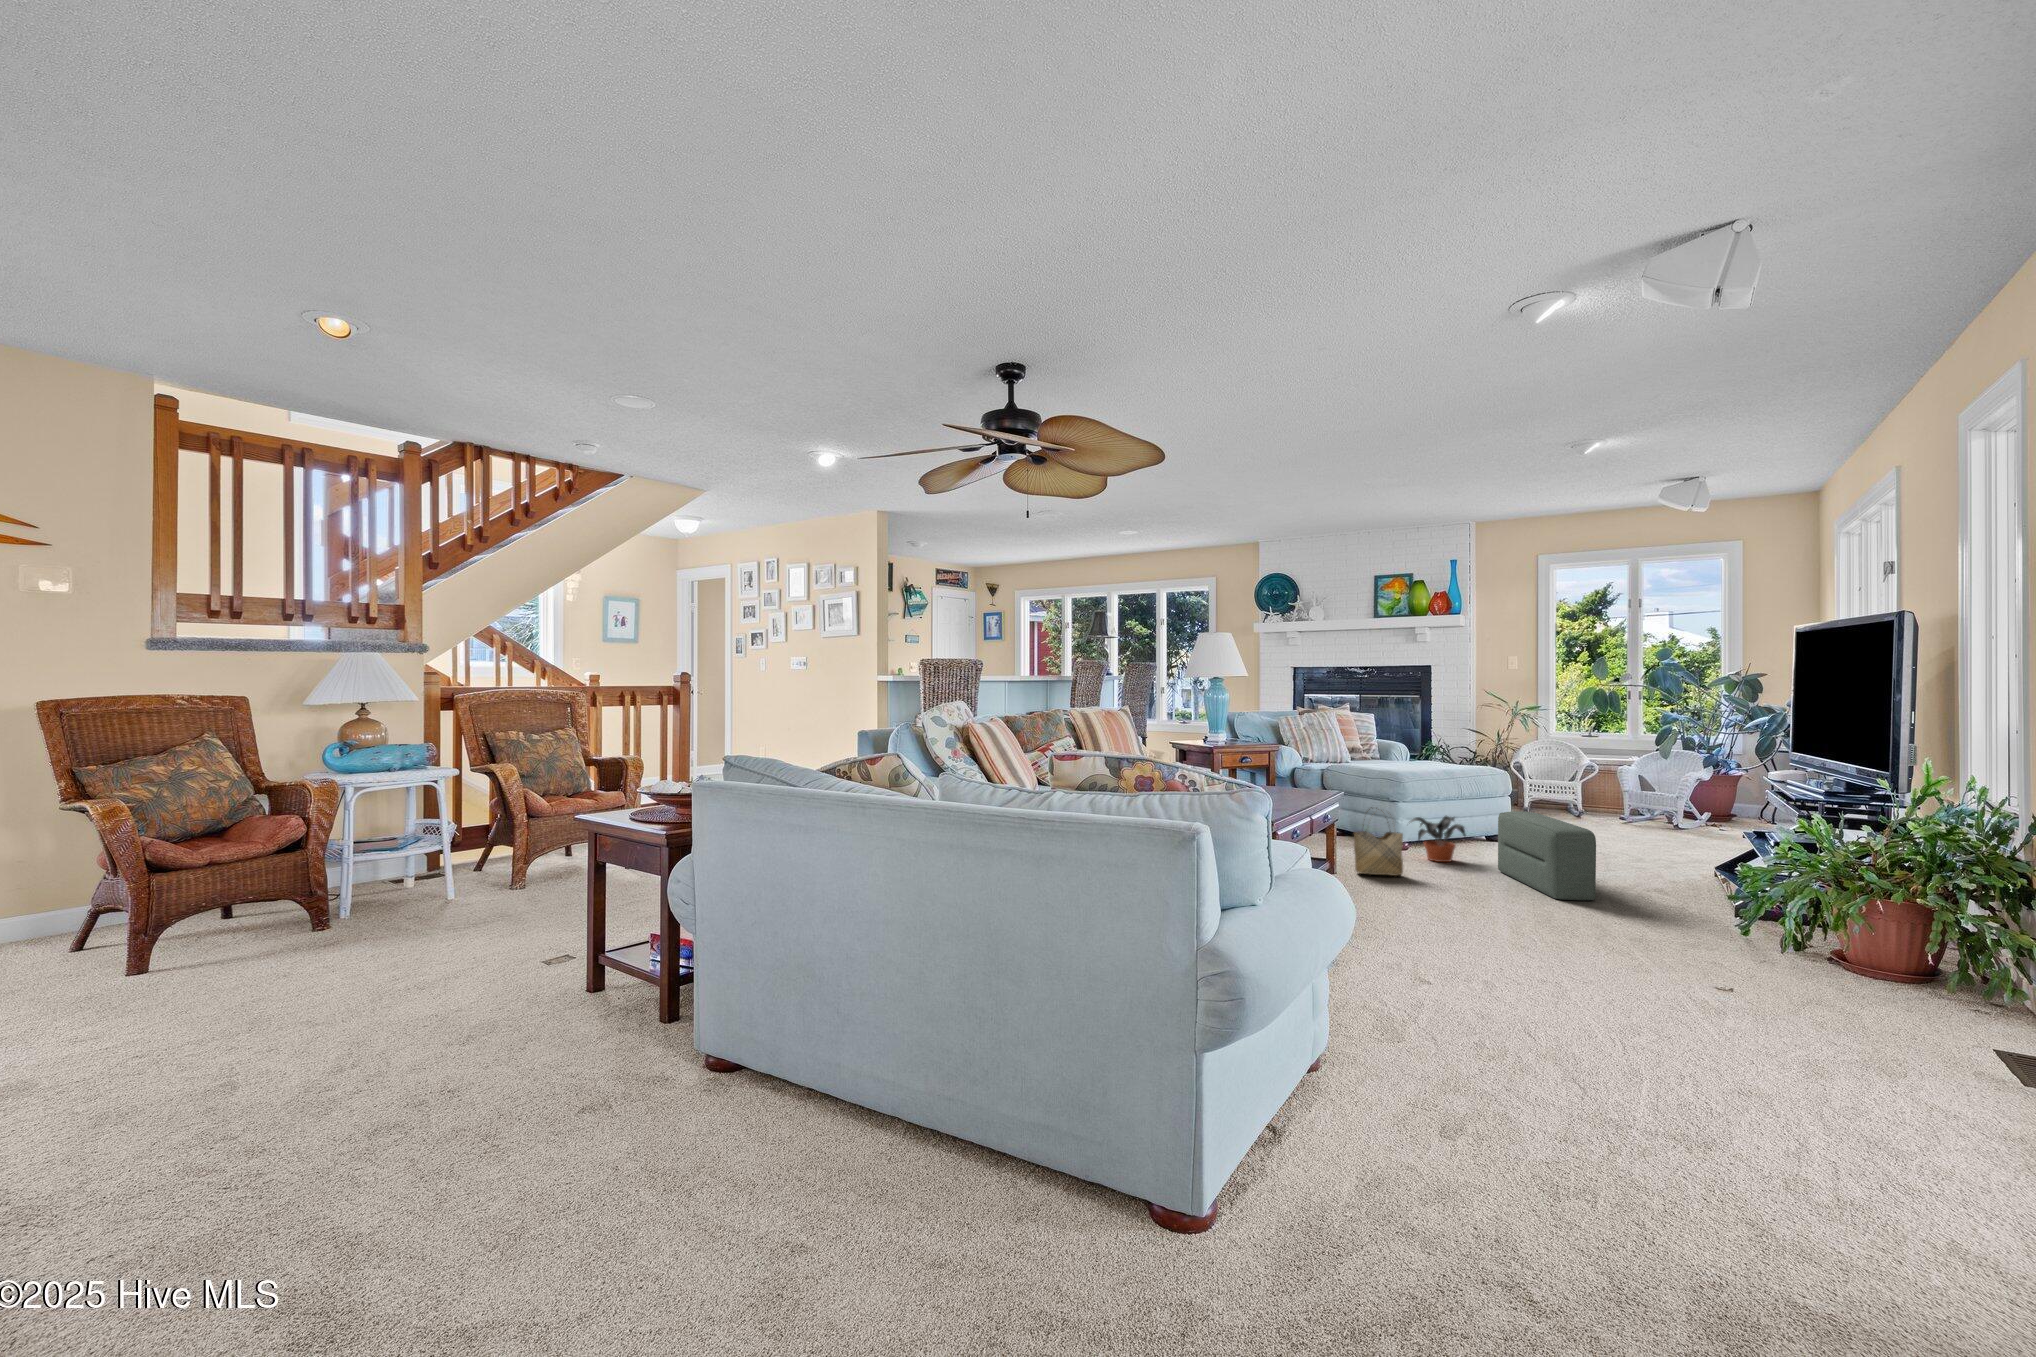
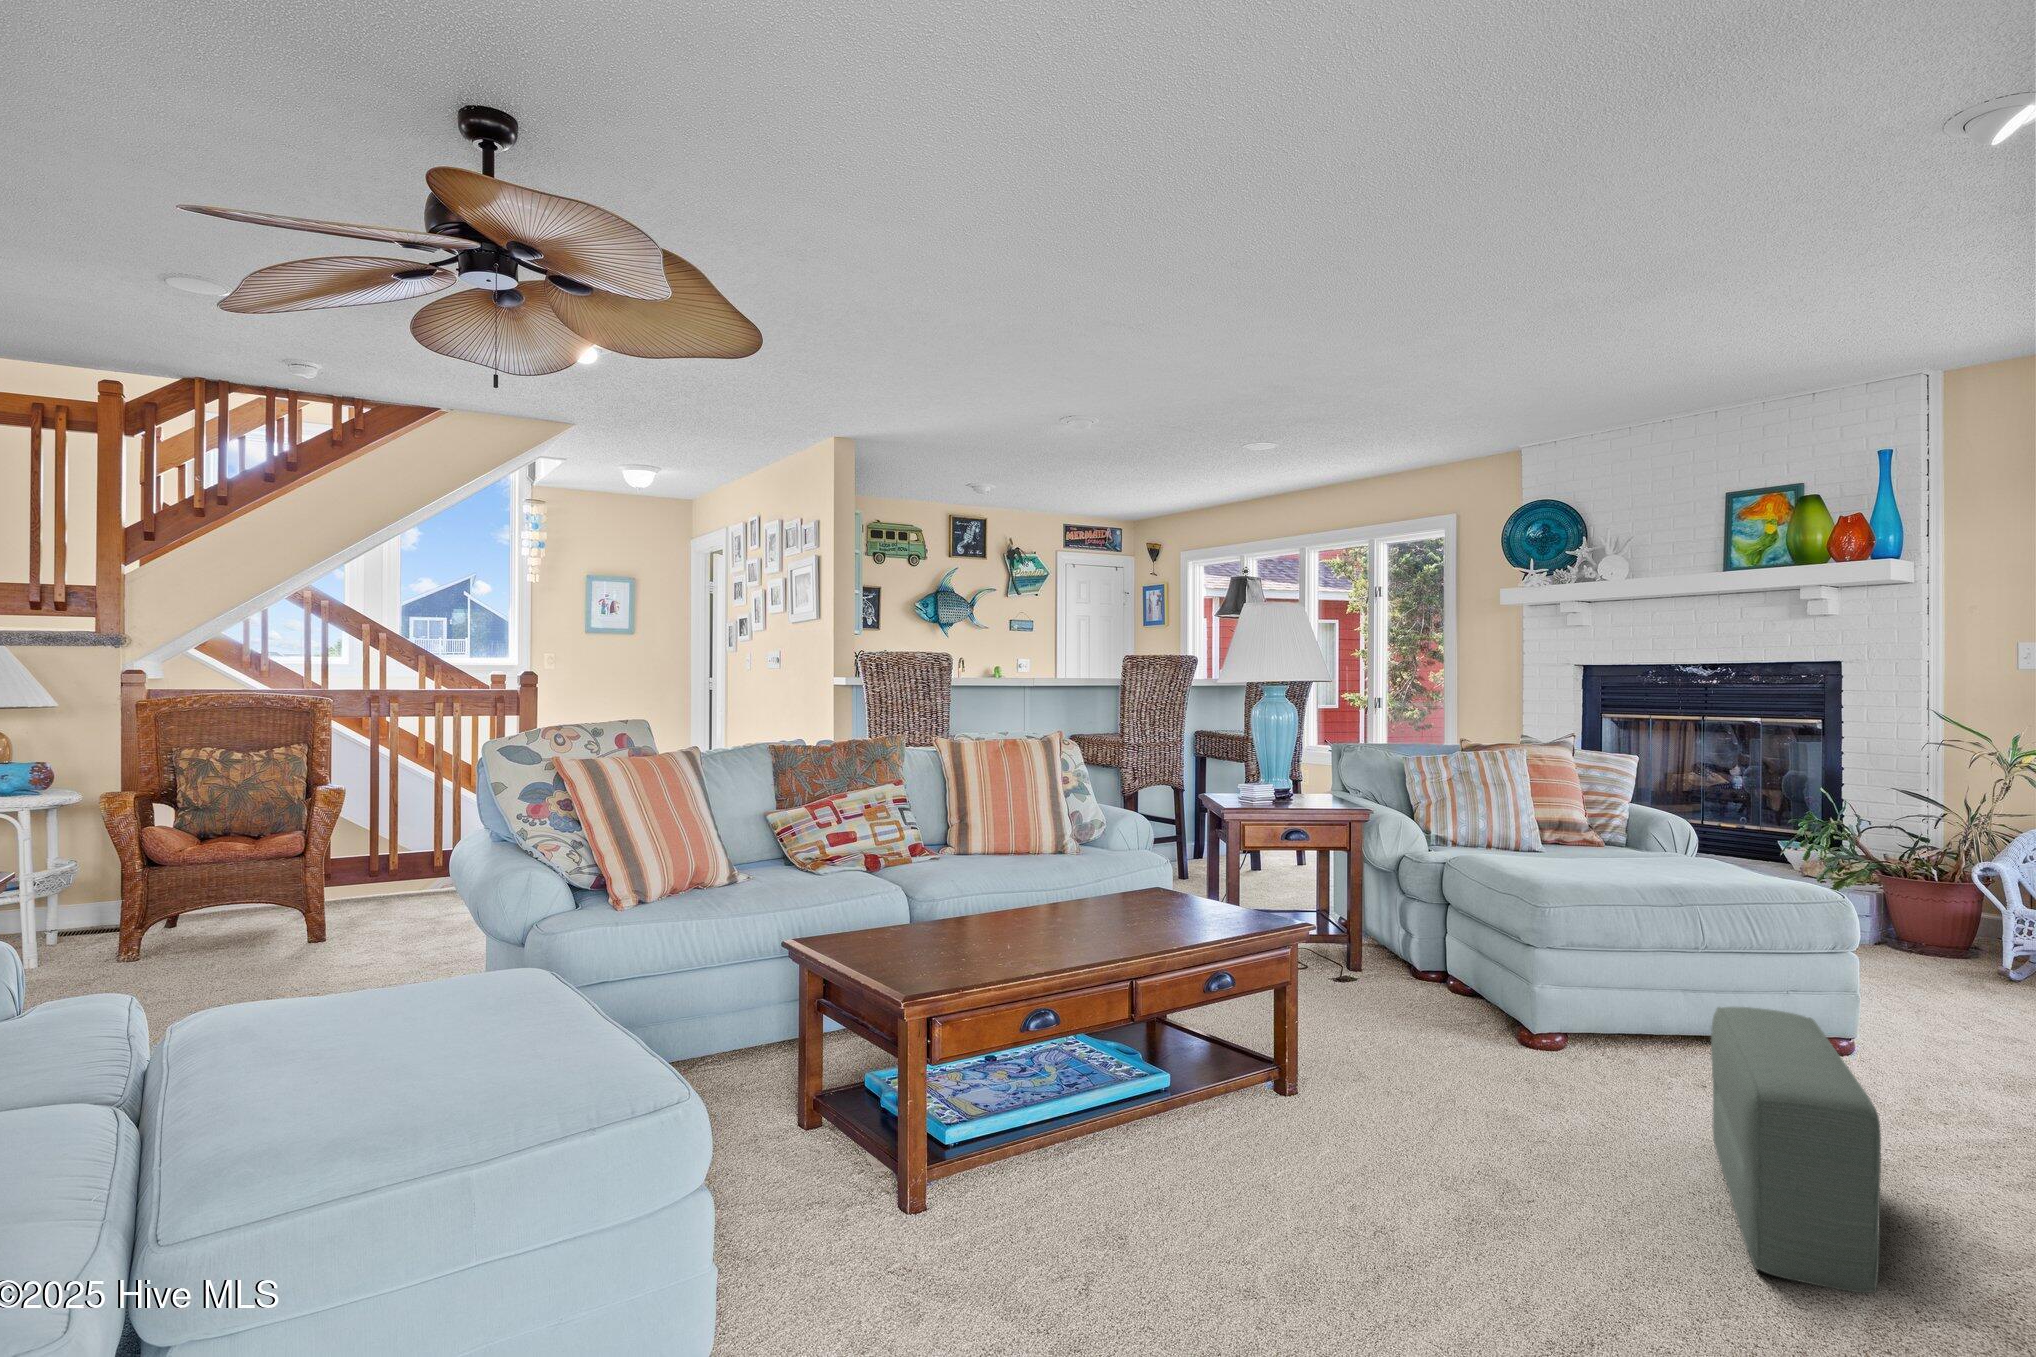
woven basket: present [1354,807,1403,876] -> none [1338,966,1452,1128]
potted plant: present [1410,816,1465,862] -> none [1541,988,1679,1099]

